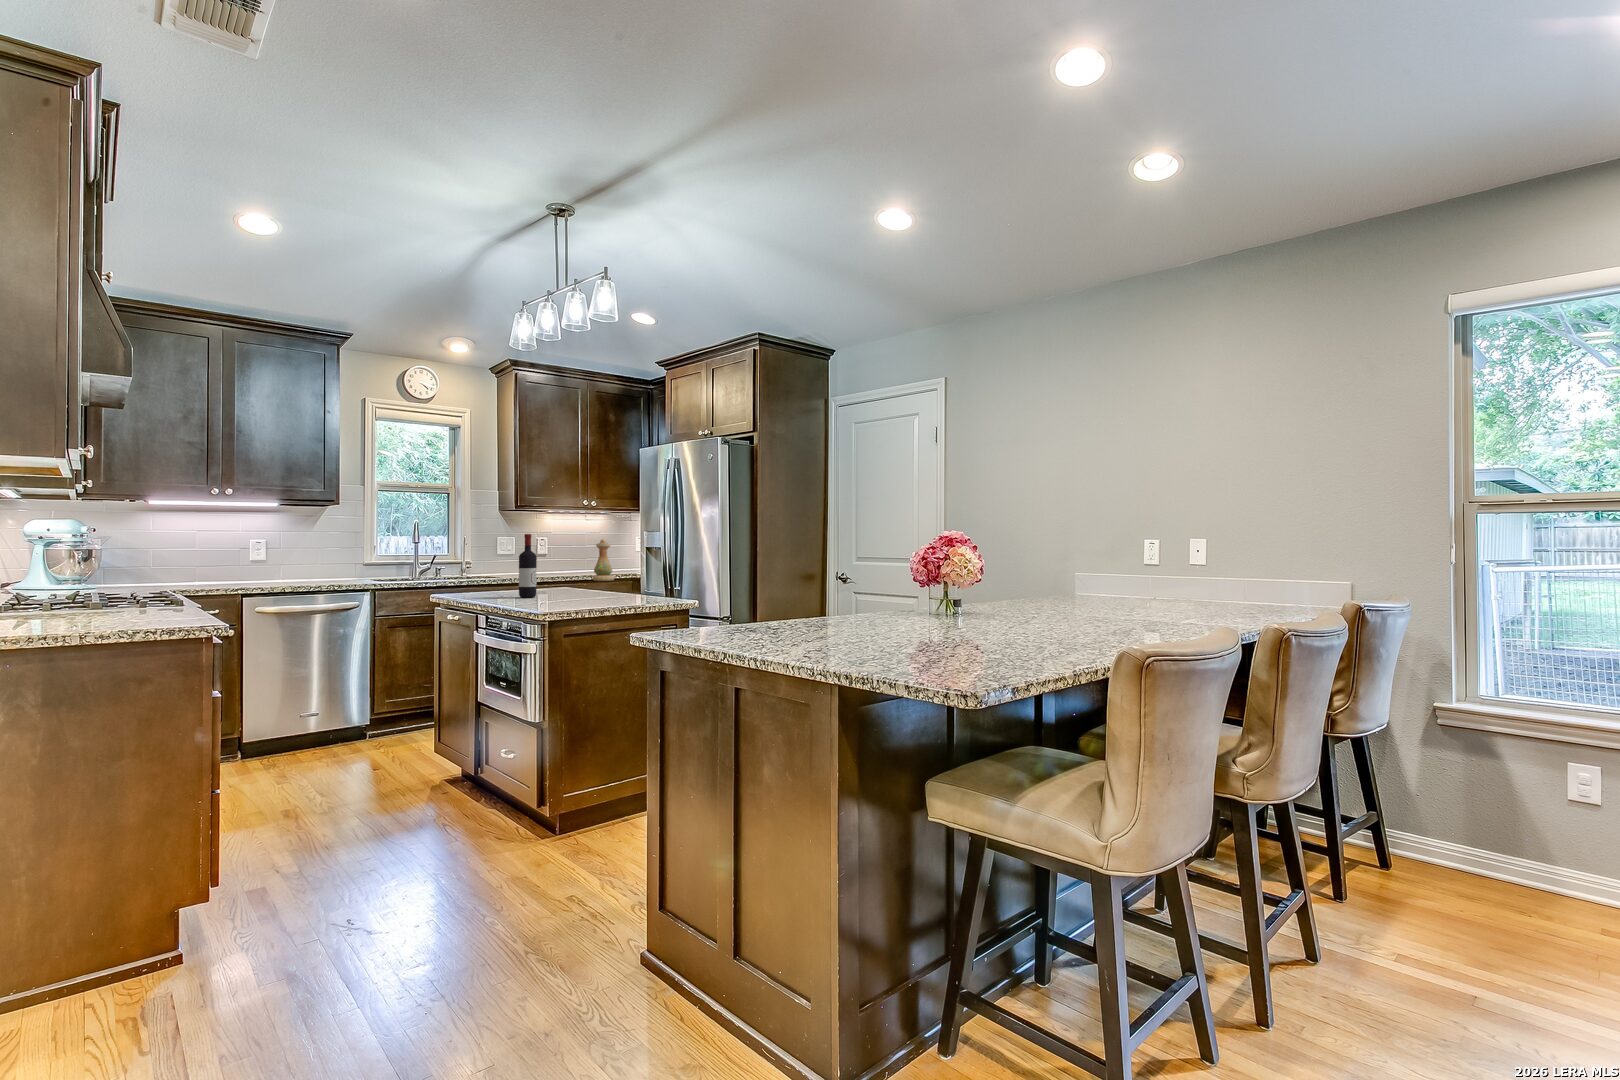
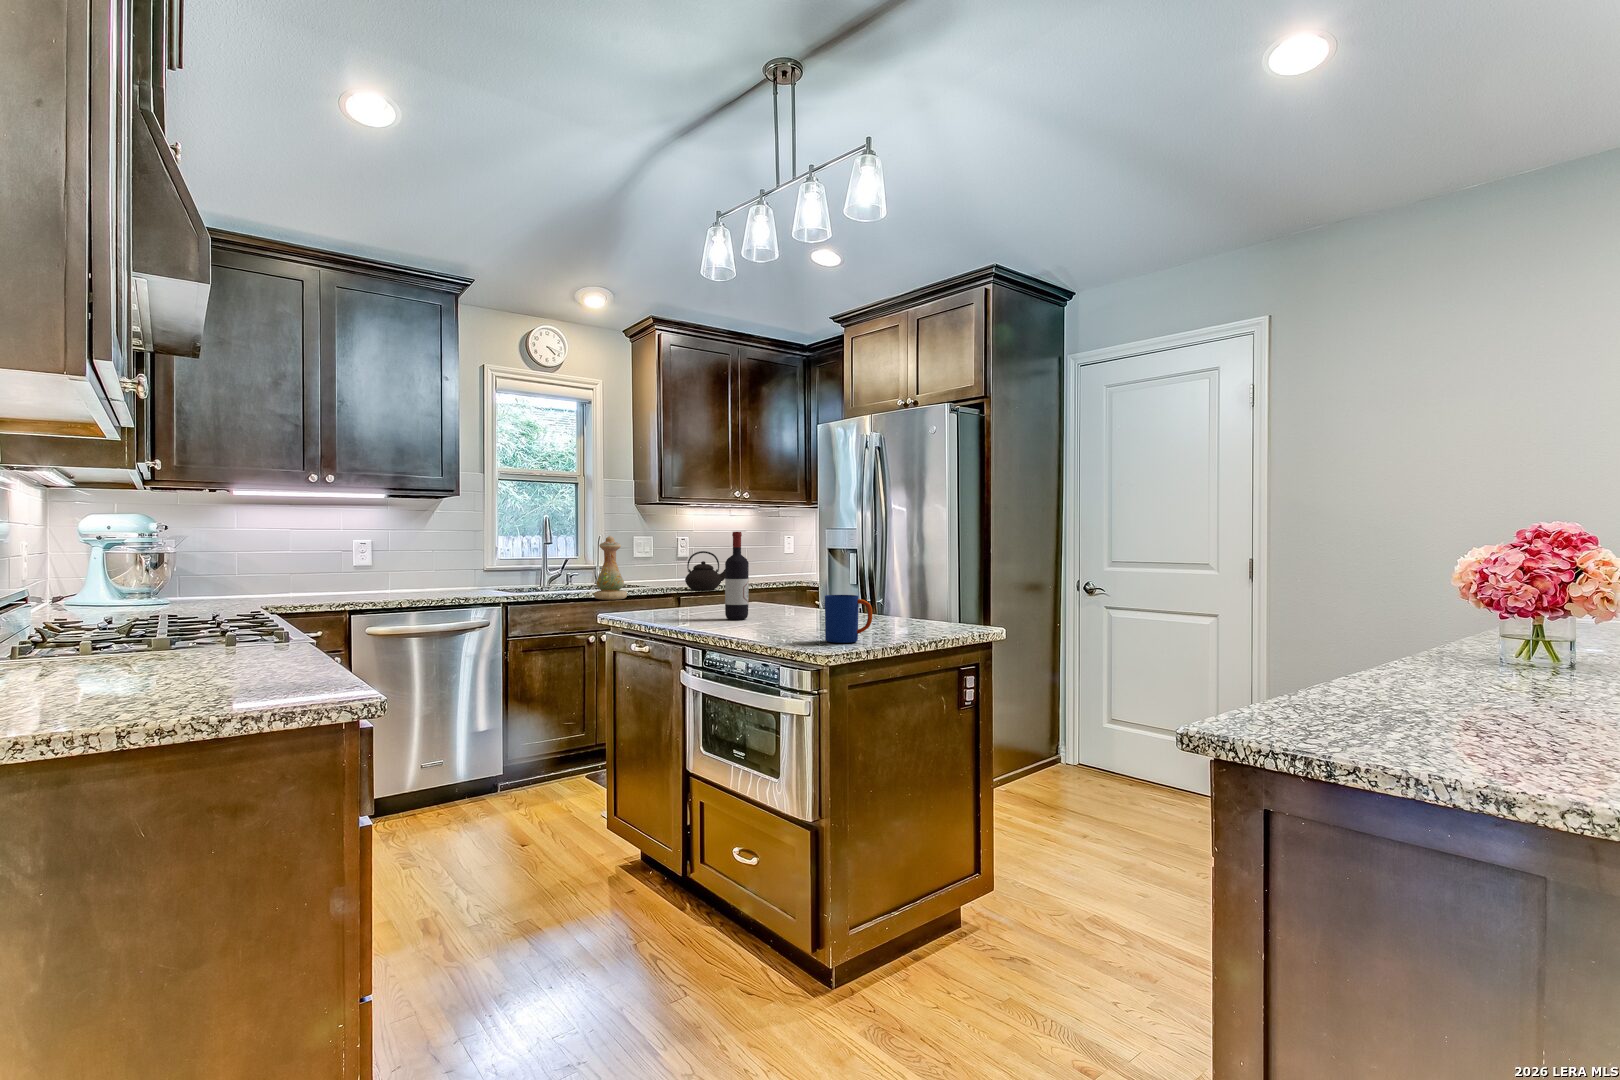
vase: present [593,539,614,581] -> present [594,536,627,600]
teapot: none [537,550,575,582] -> present [685,551,725,590]
mug: none [554,577,585,608] -> present [825,595,872,643]

